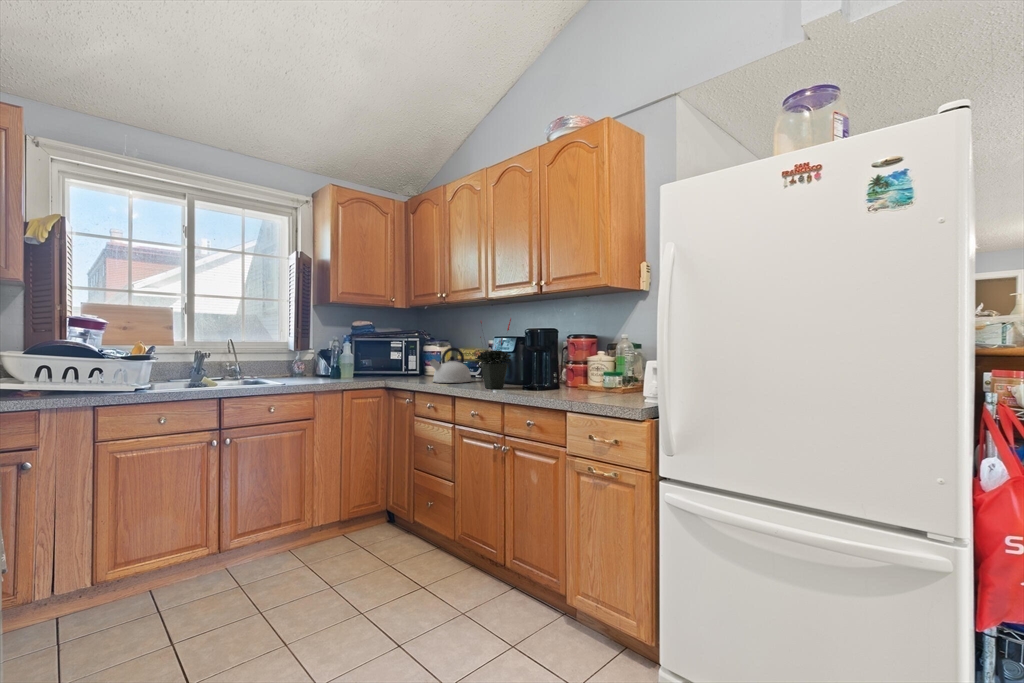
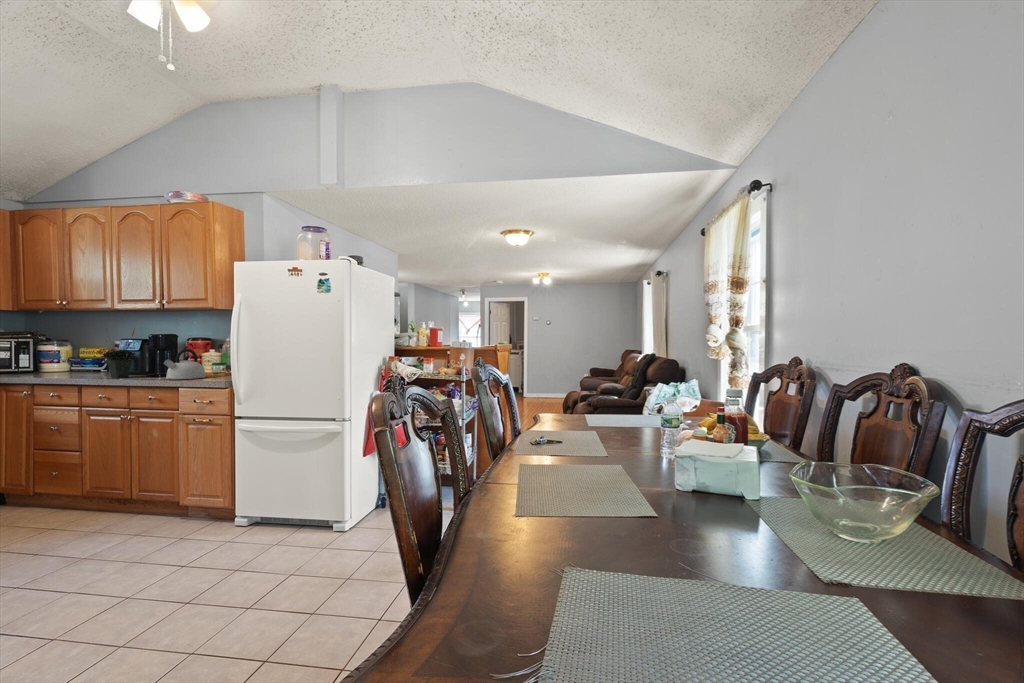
kettle: present [430,347,472,383] -> present [164,349,206,379]

